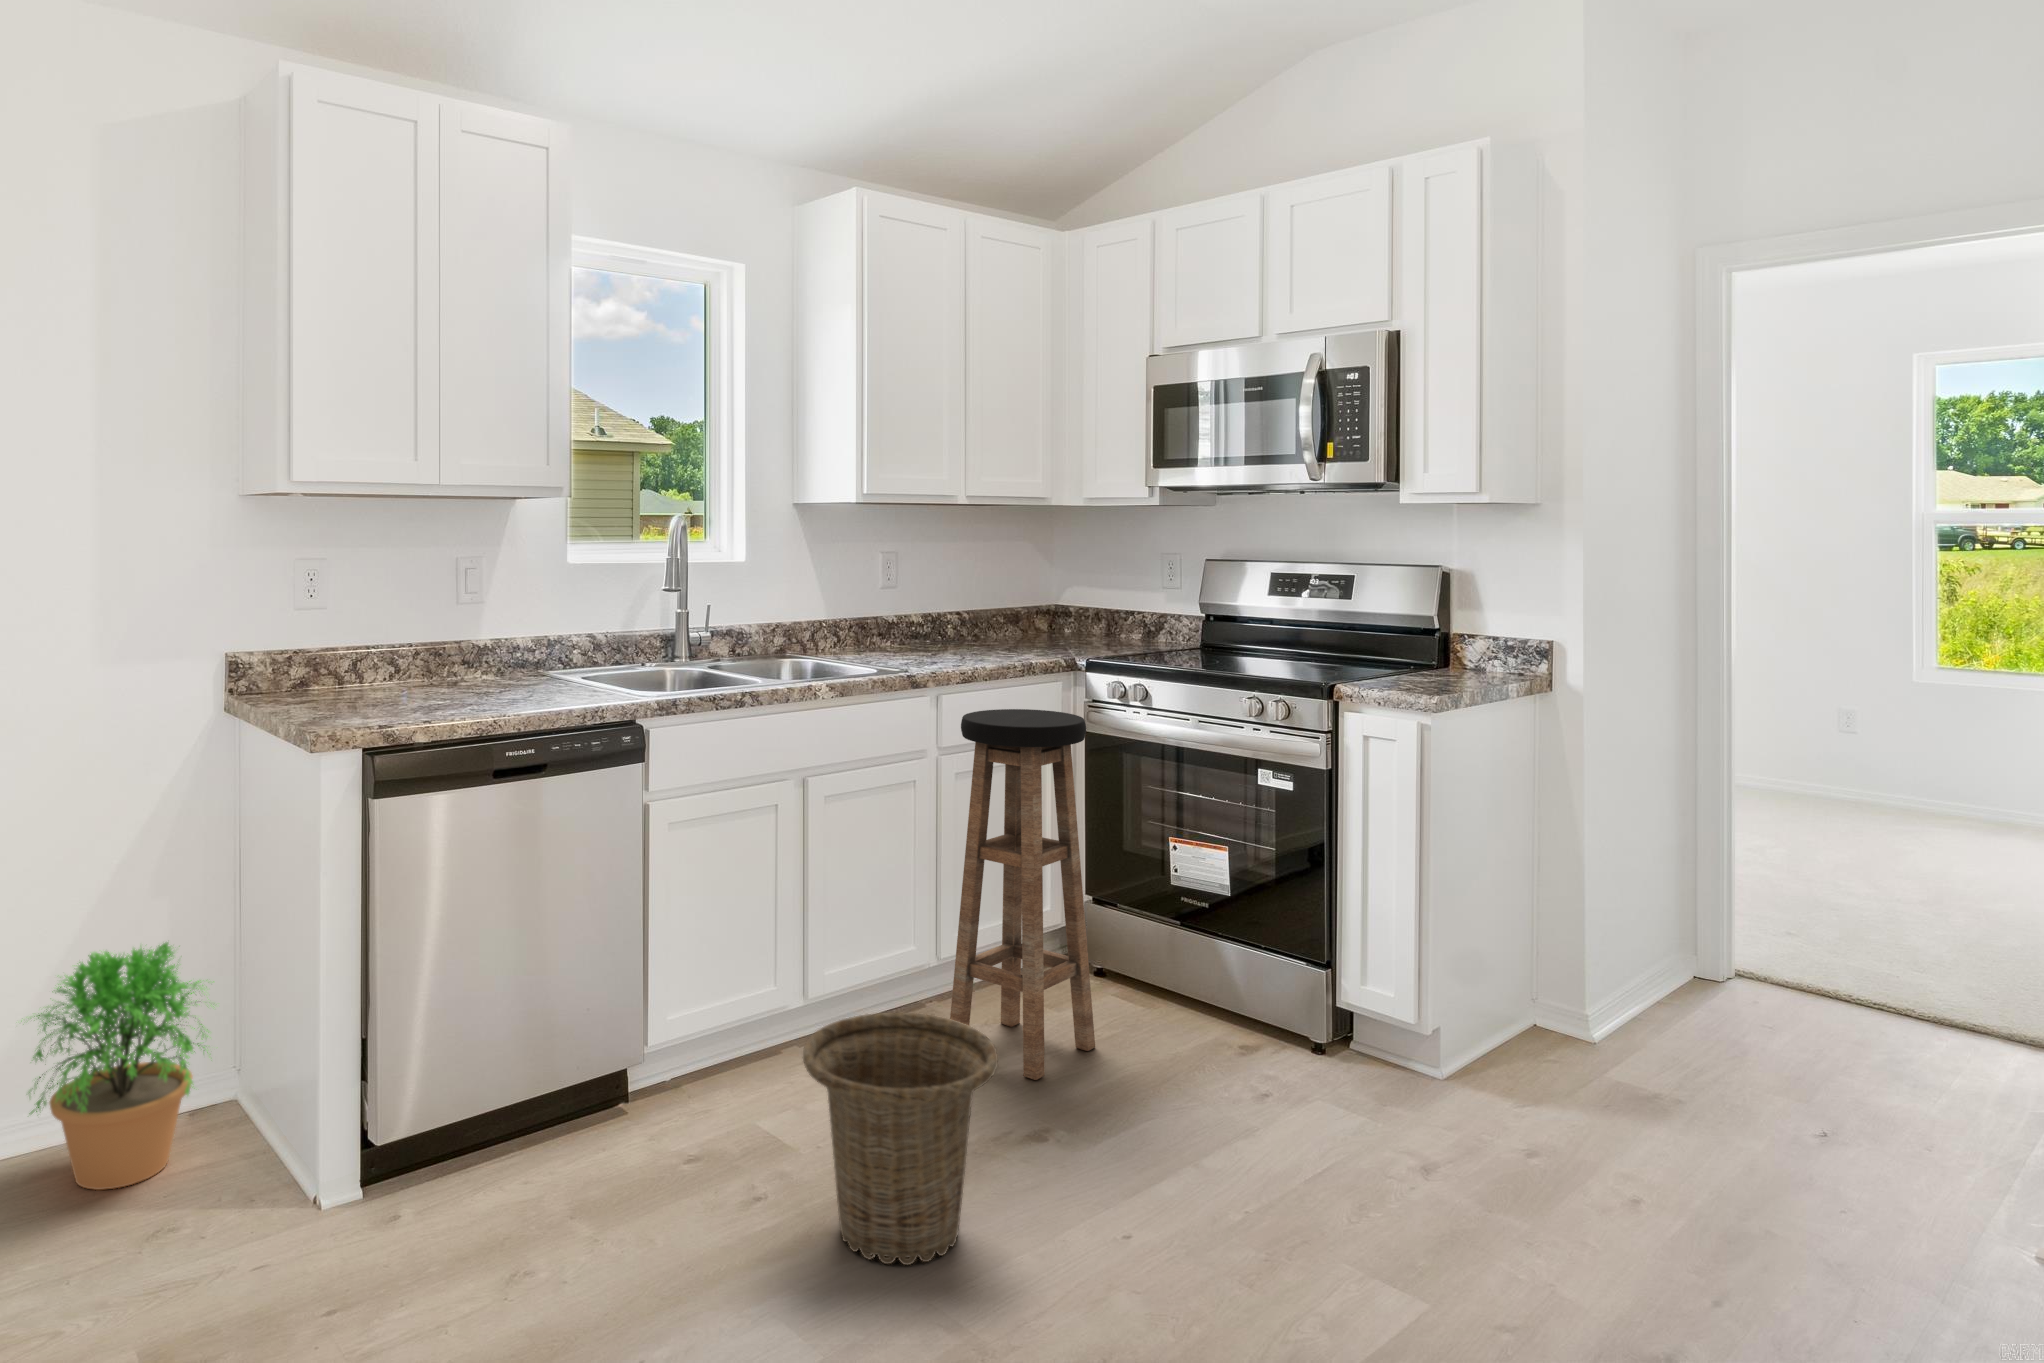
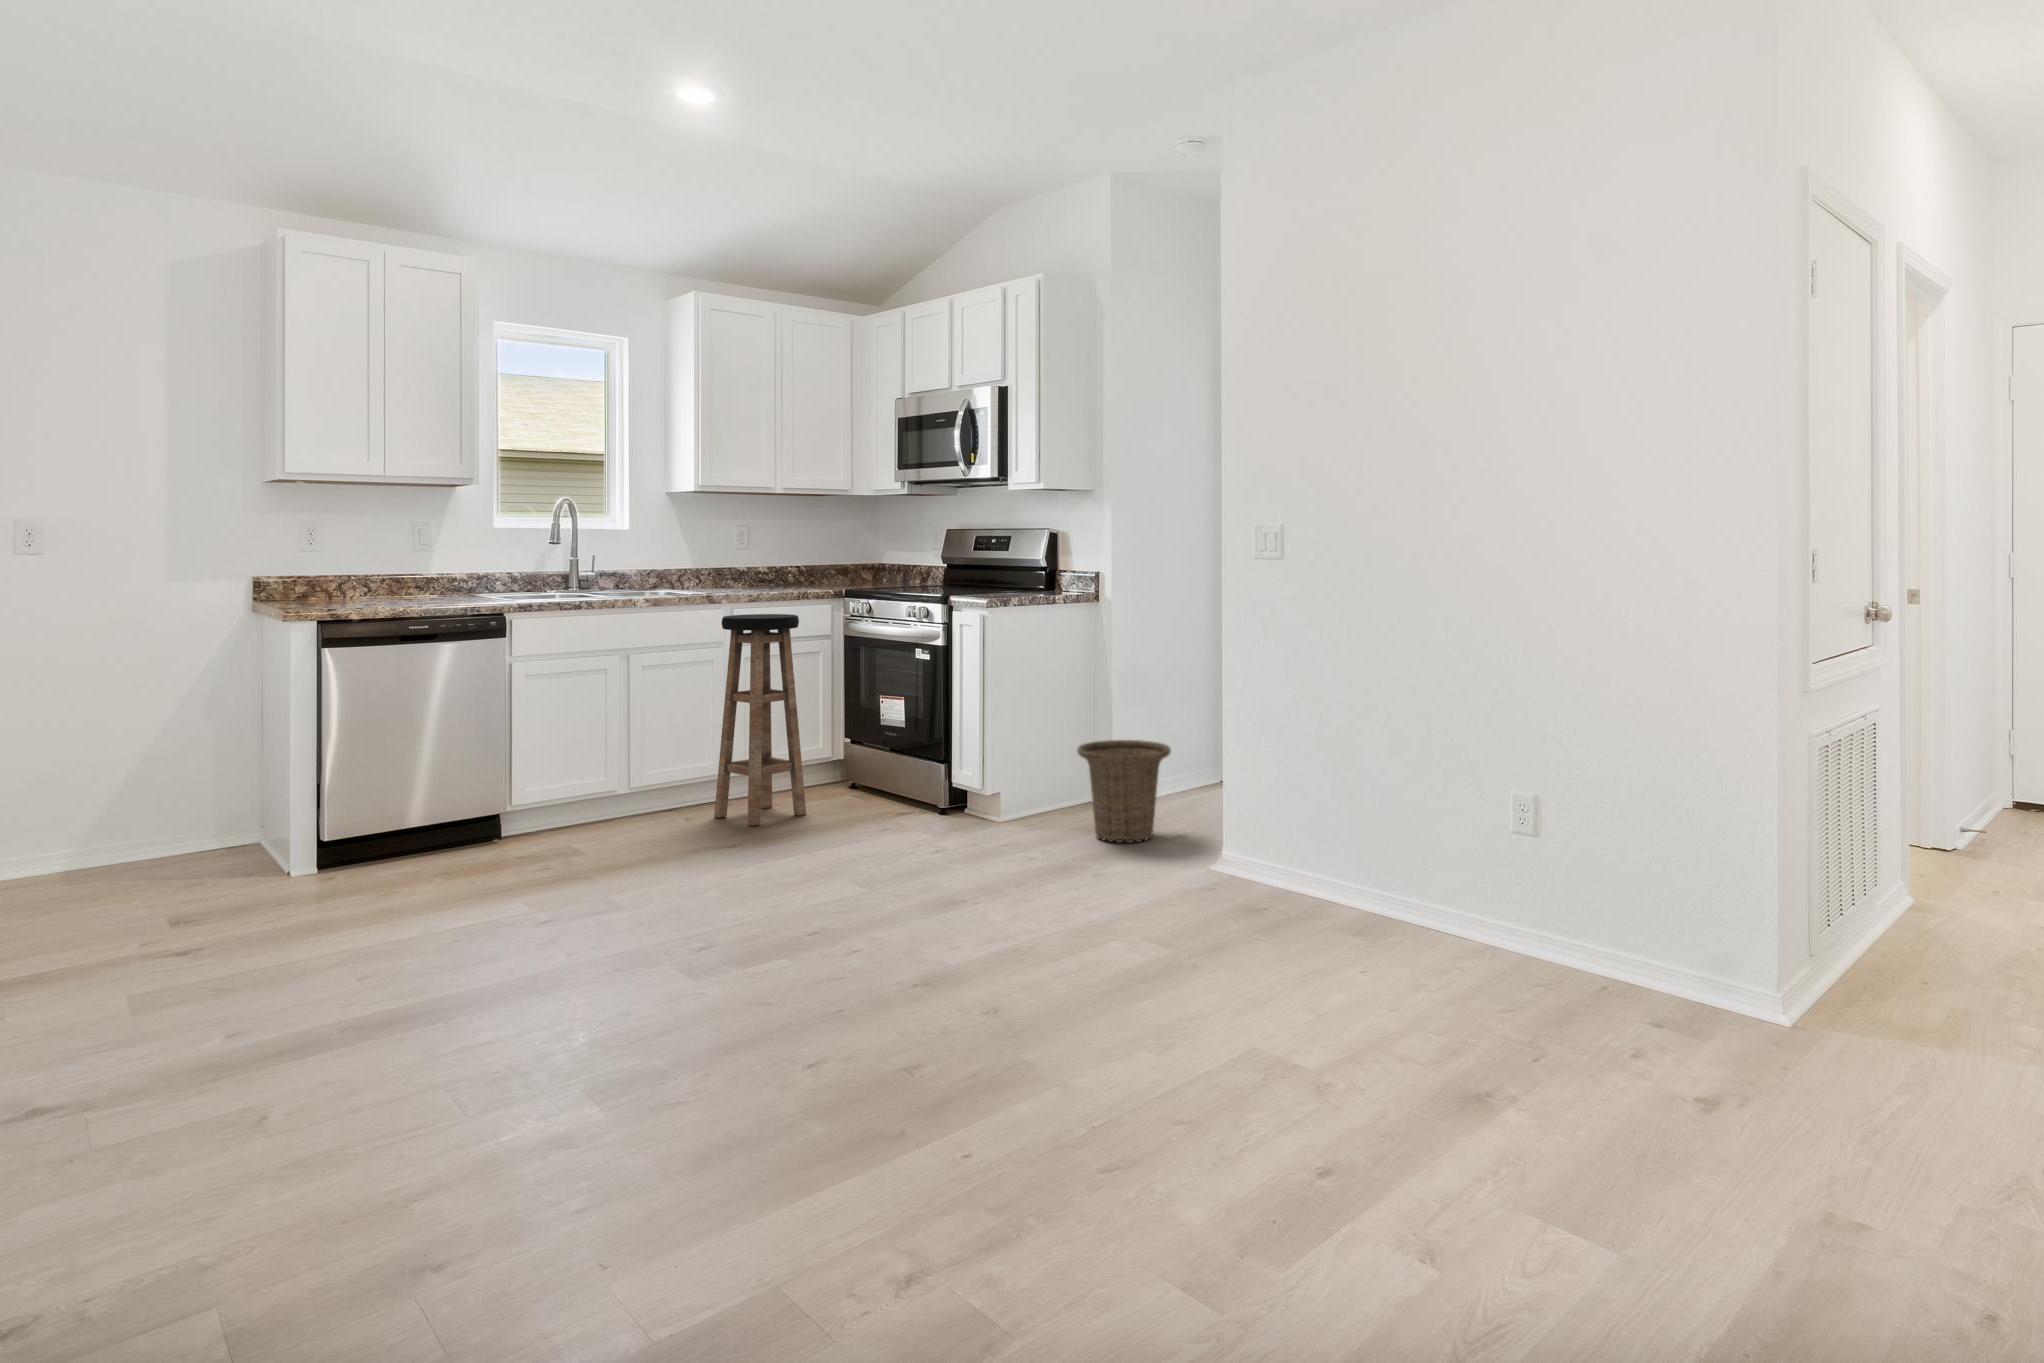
potted plant: present [29,942,214,1190] -> none [114,734,242,871]
basket: present [803,1013,998,1265] -> present [1077,740,1171,843]

